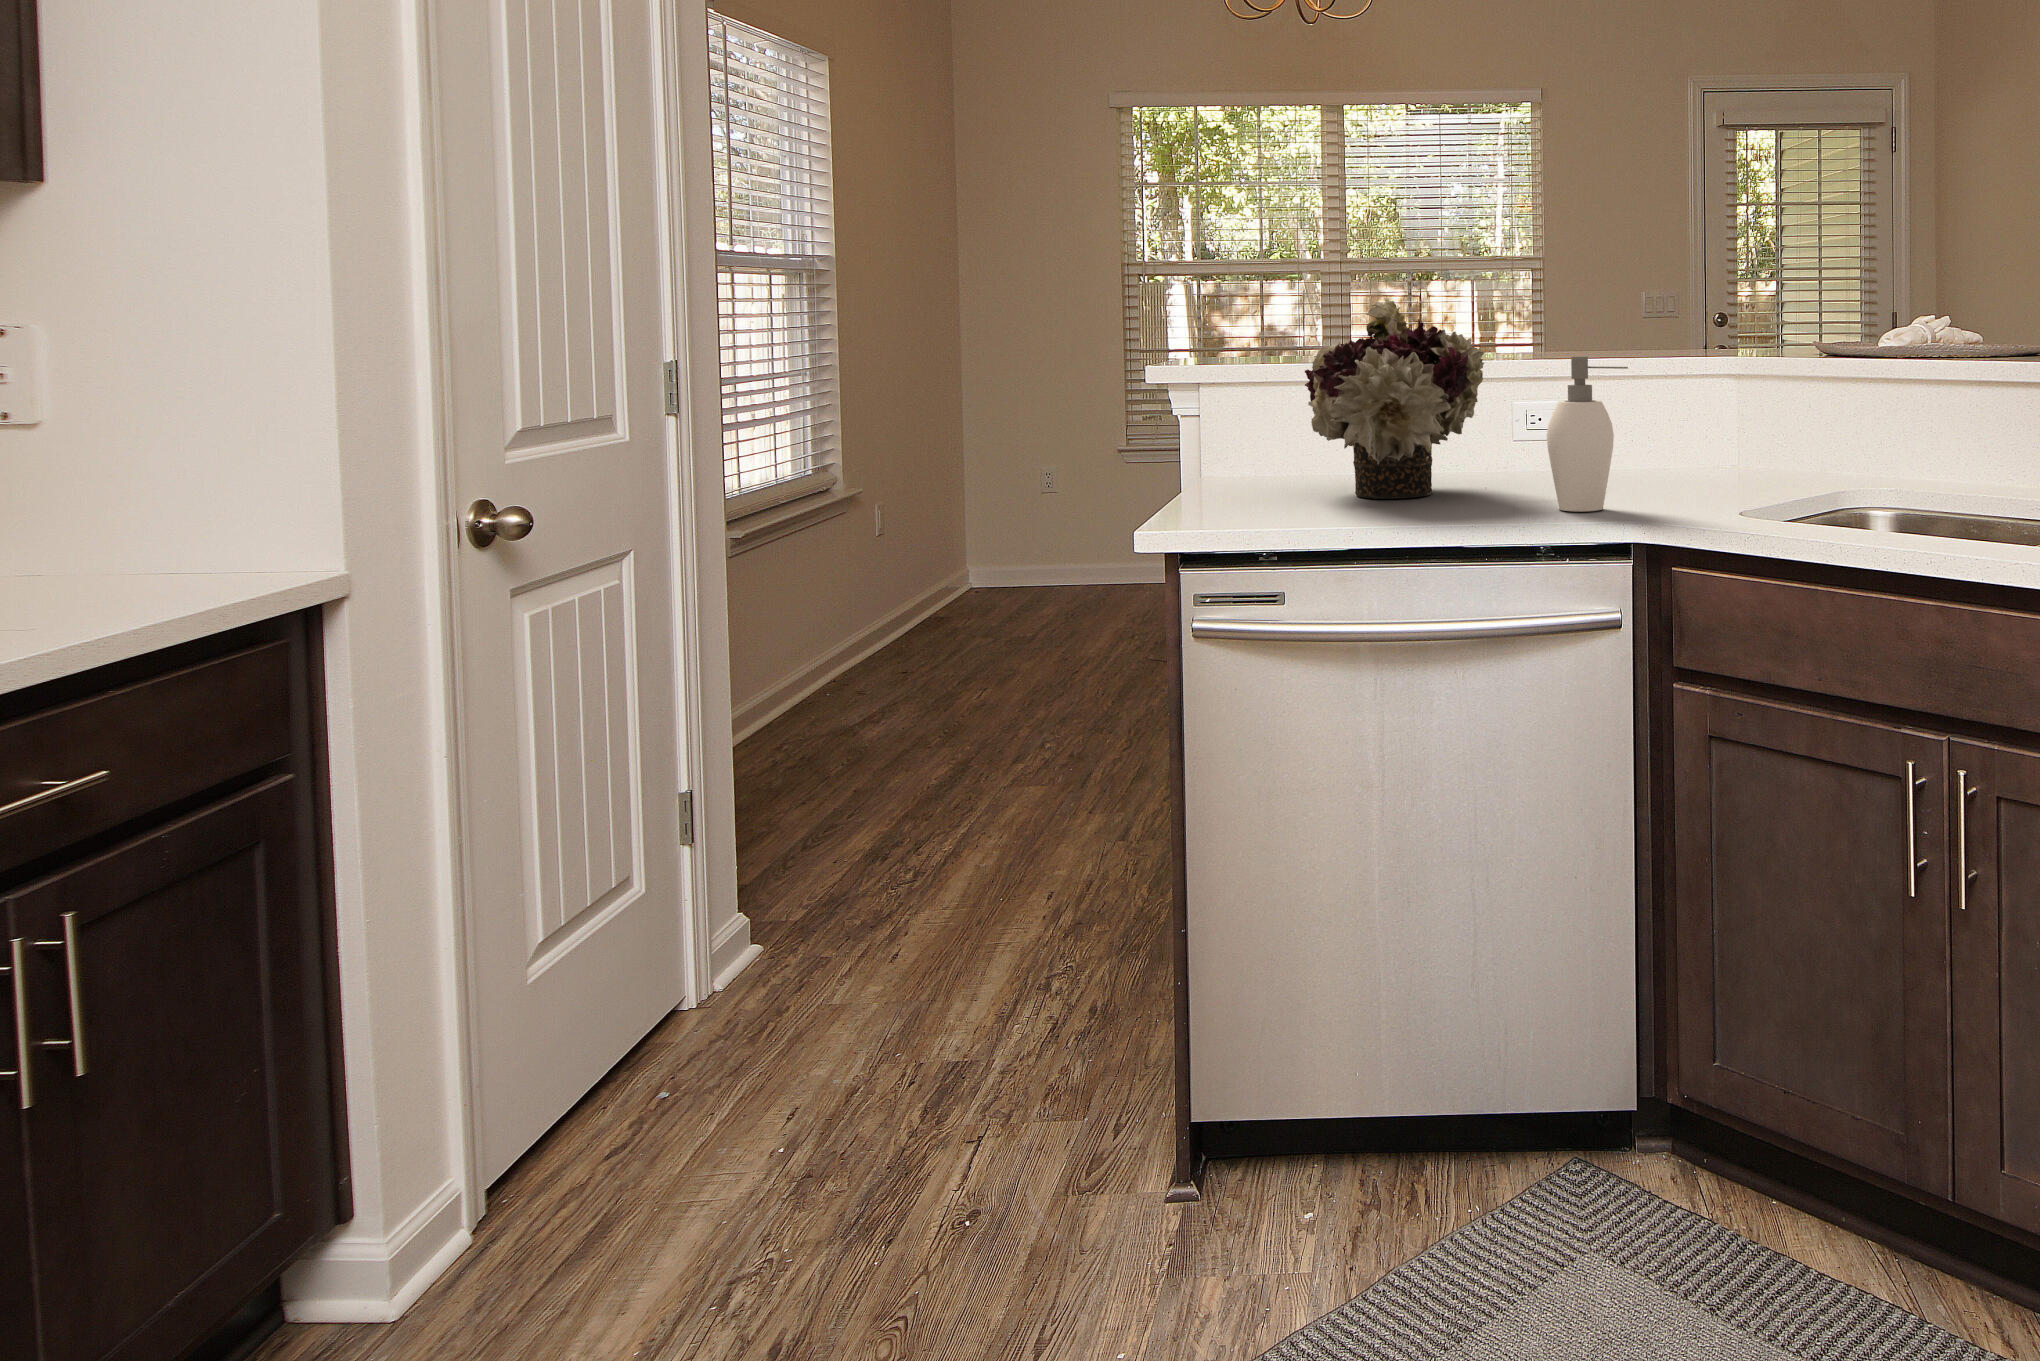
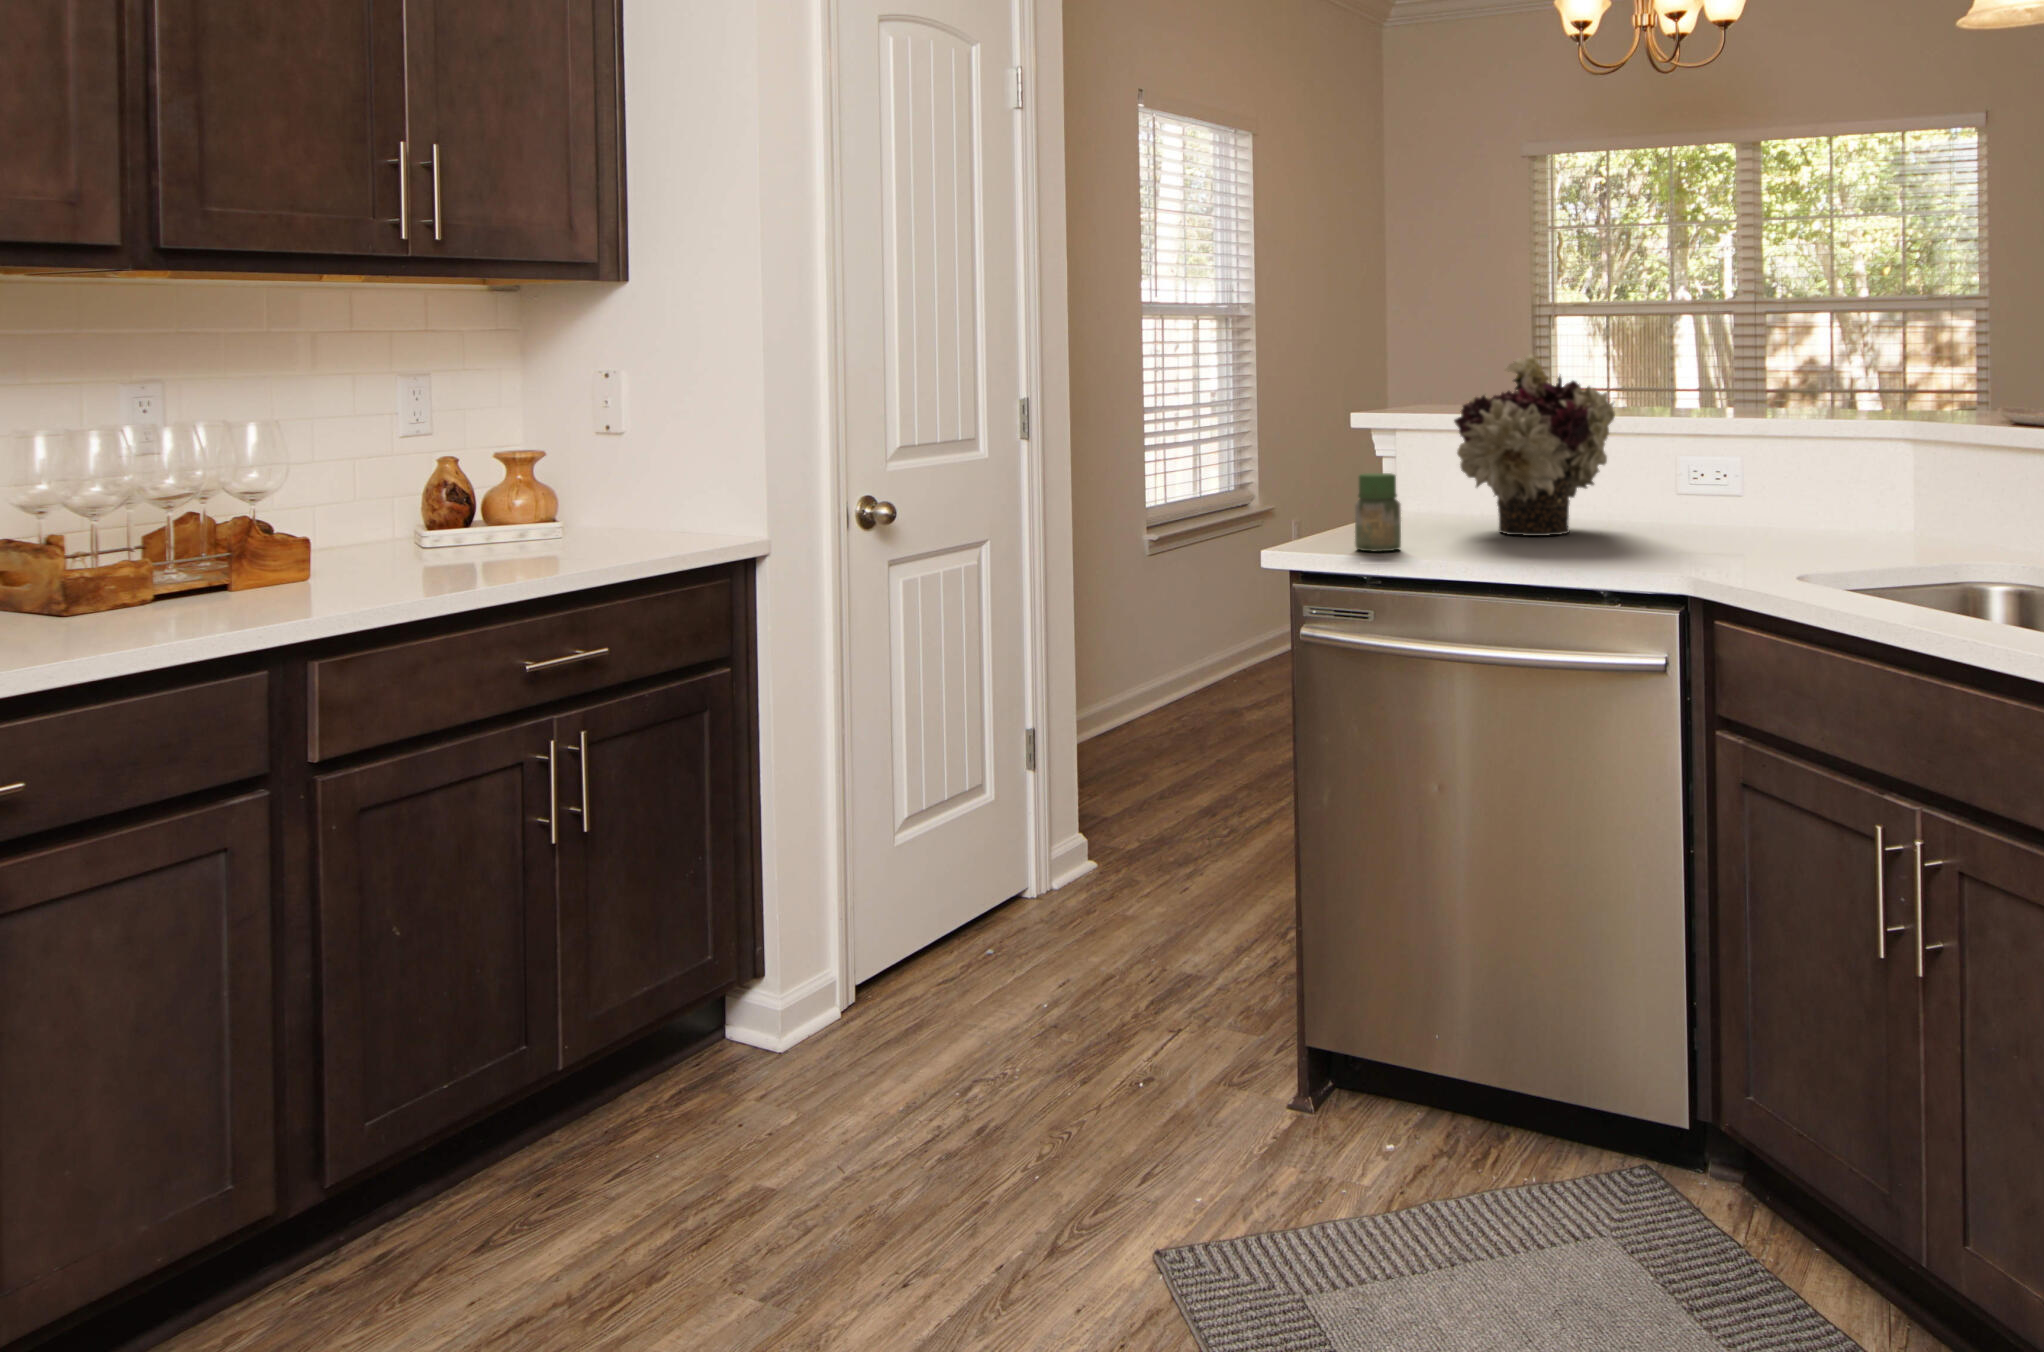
soap dispenser: present [1547,356,1628,511] -> none [1641,412,1711,558]
jar: none [1237,434,1292,526] -> present [1355,473,1401,551]

